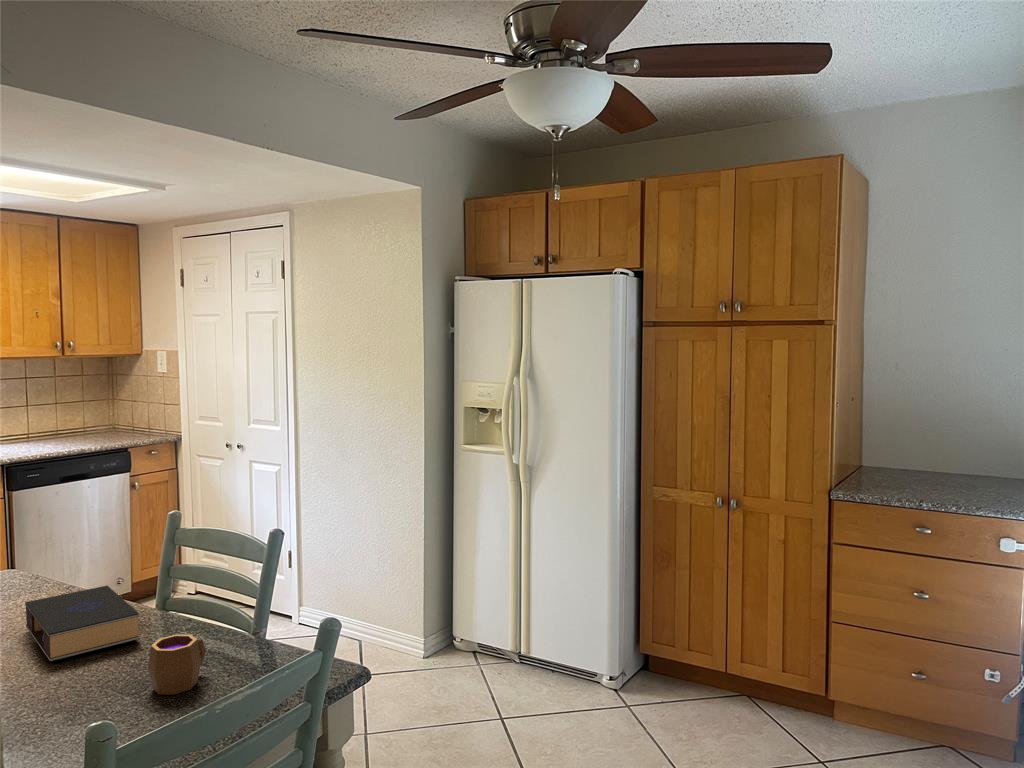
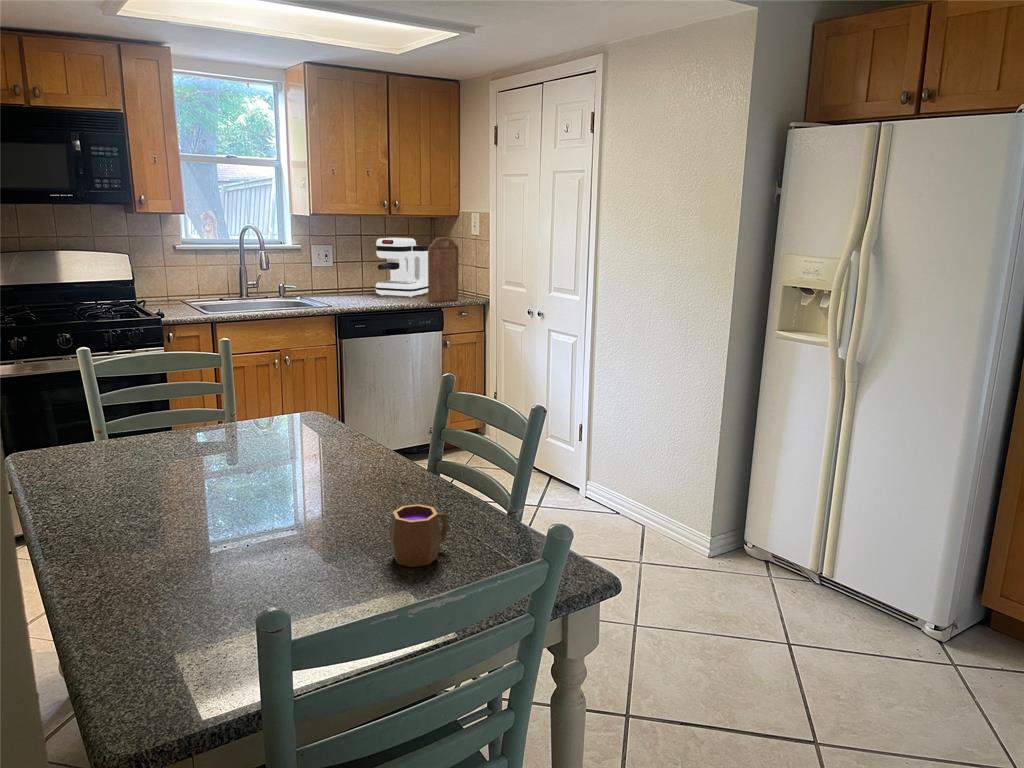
cutting board: none [110,376,146,444] -> present [428,237,459,302]
coffee maker: none [45,378,110,441] -> present [376,238,429,297]
book: present [25,586,140,661] -> none [307,439,398,507]

